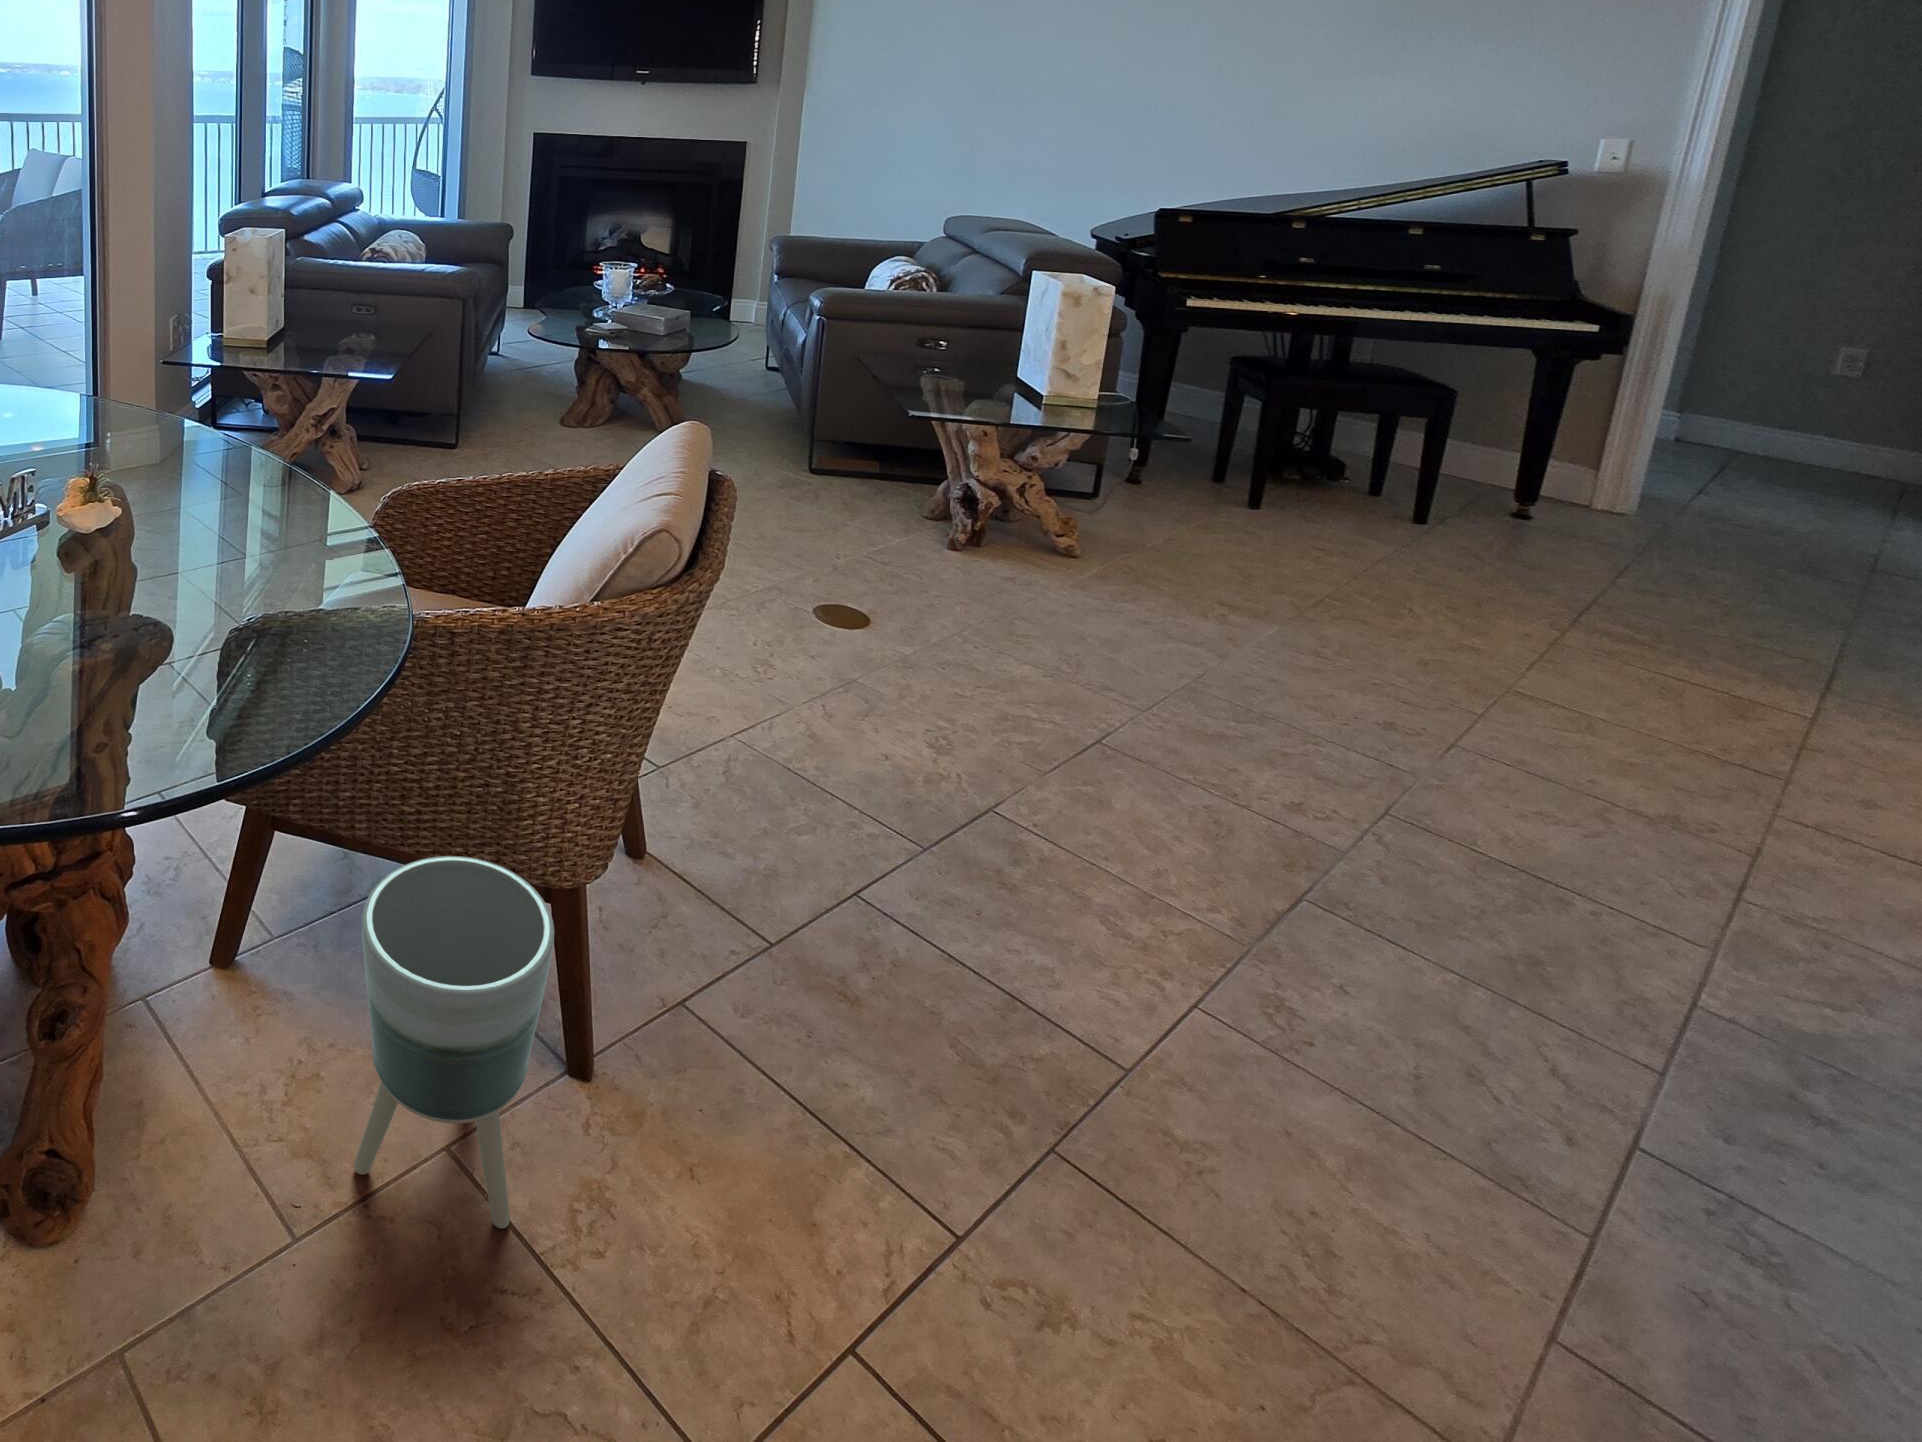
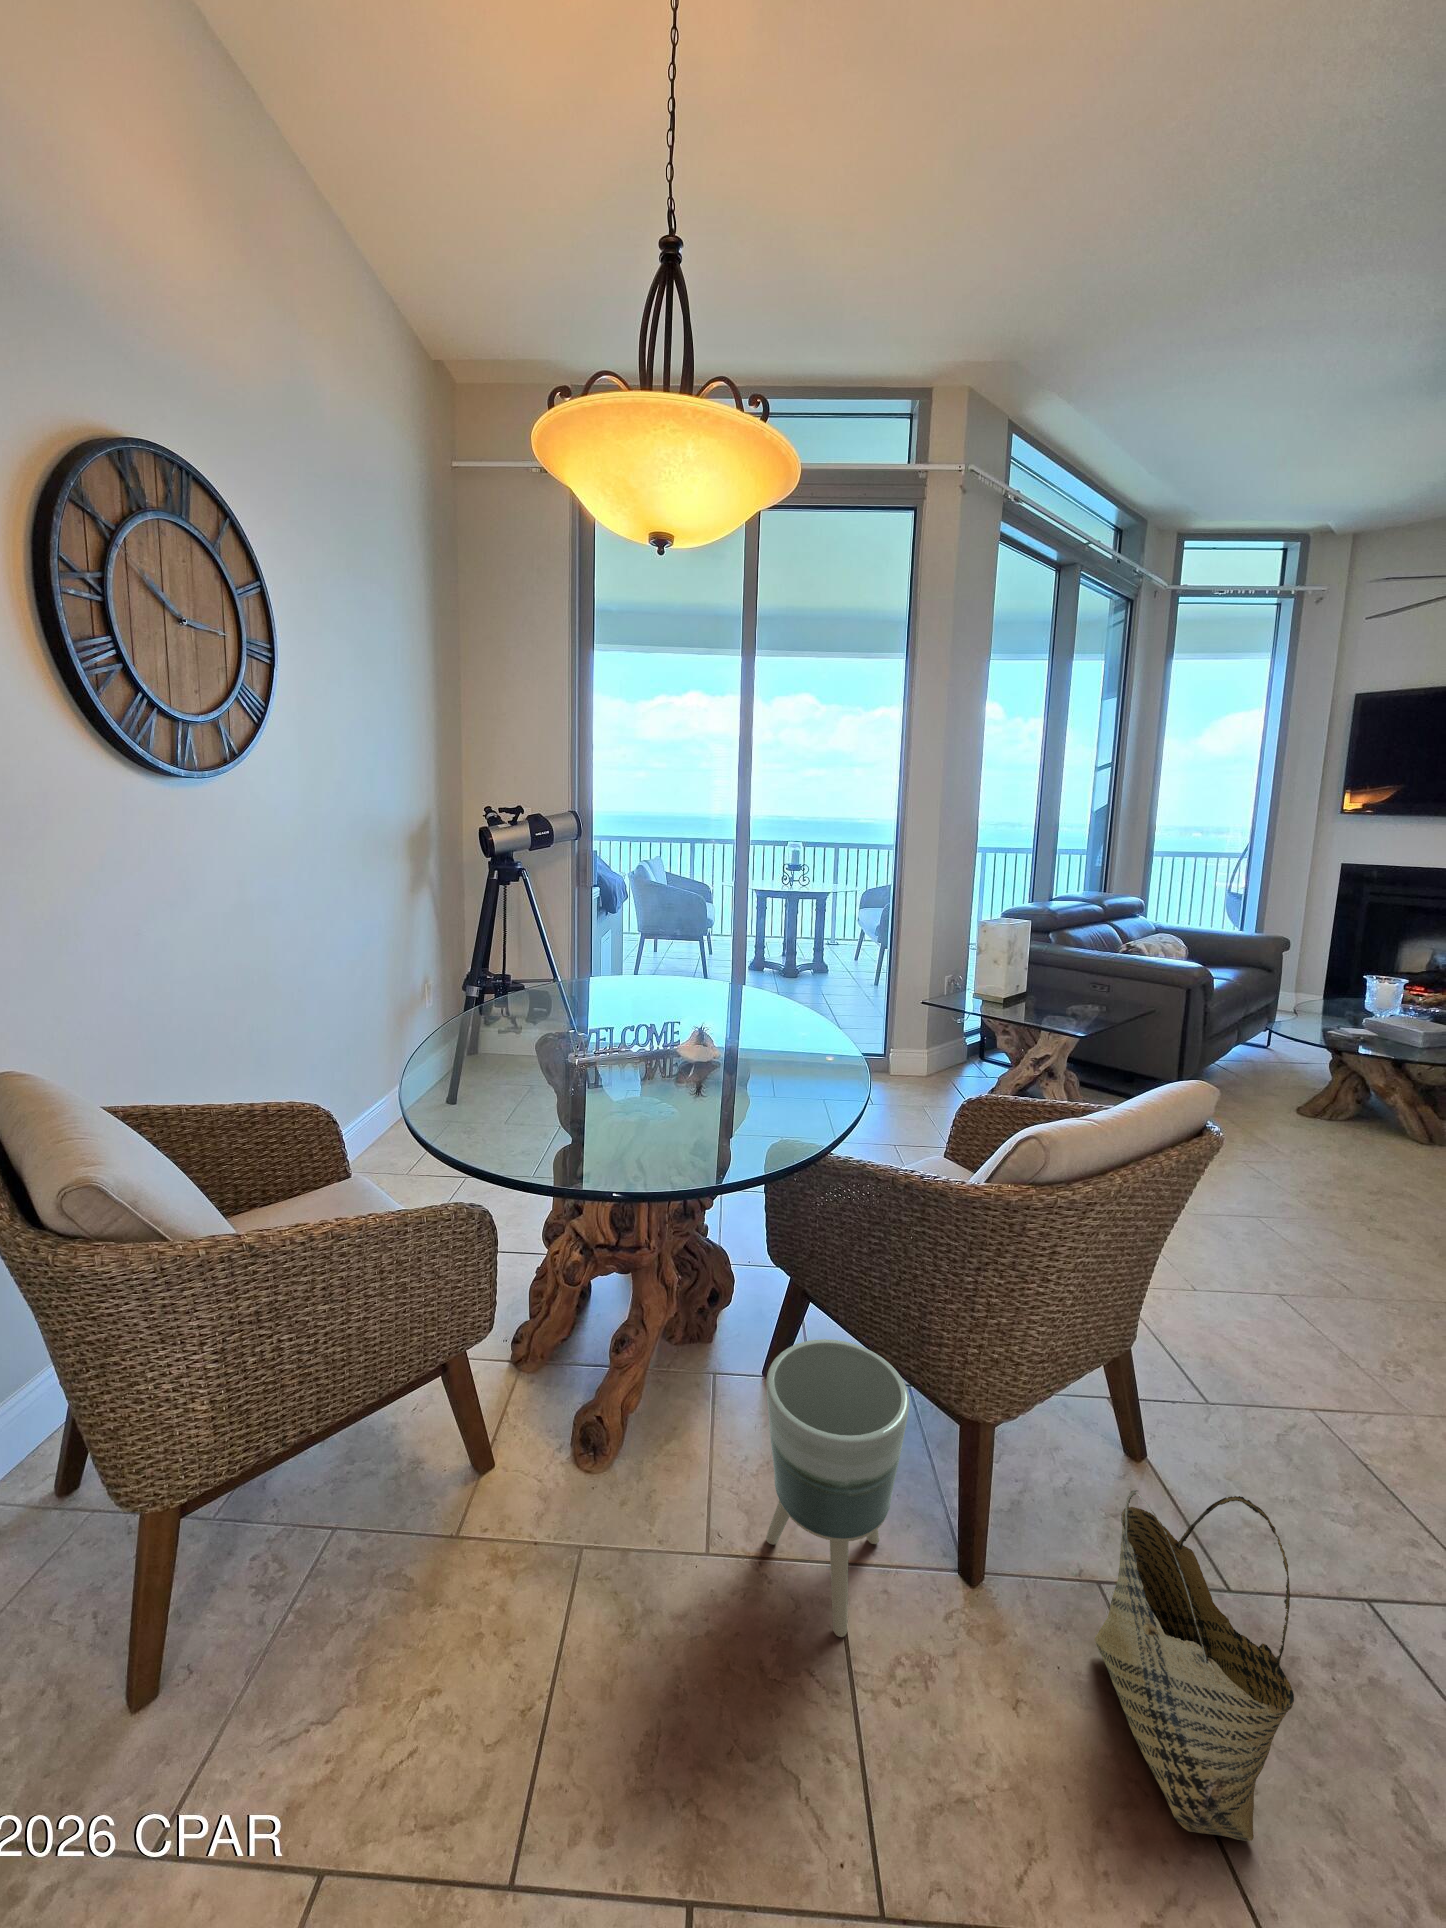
woven basket: none [719,839,944,1182] -> present [1095,1490,1294,1841]

